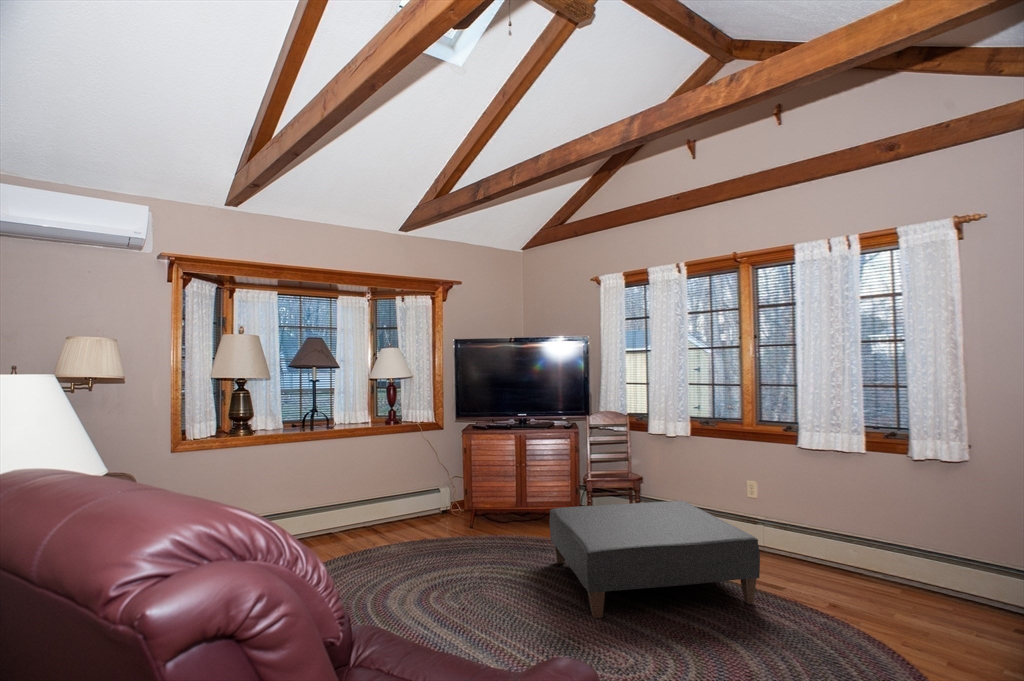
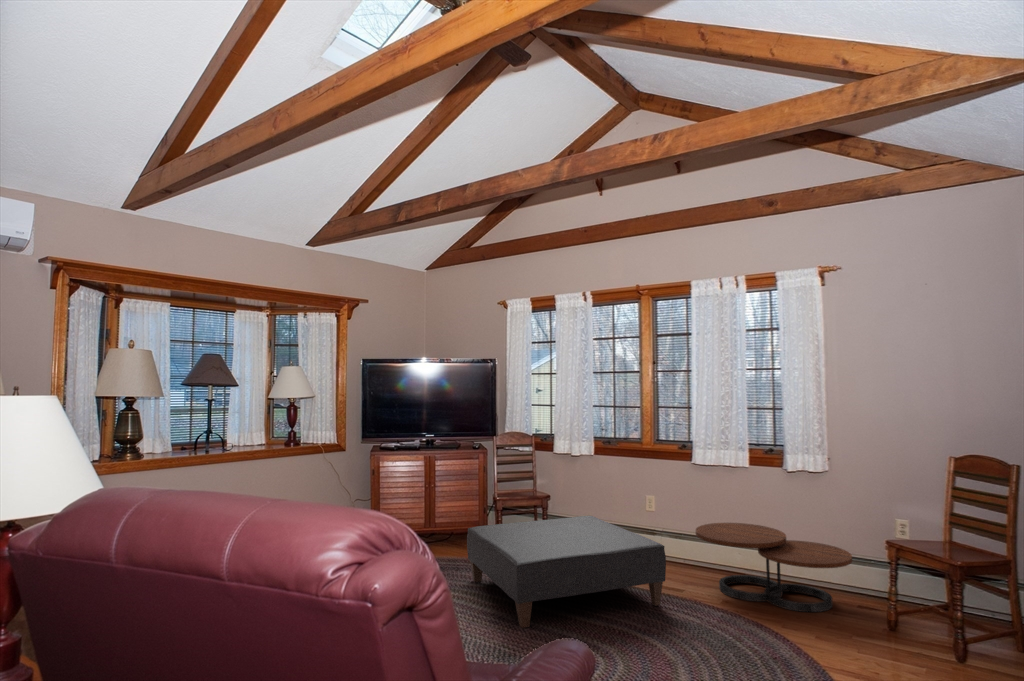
coffee table: none [800,515,999,627] -> present [696,523,852,612]

